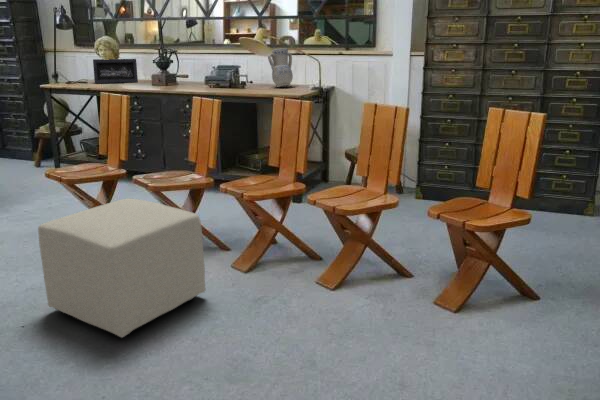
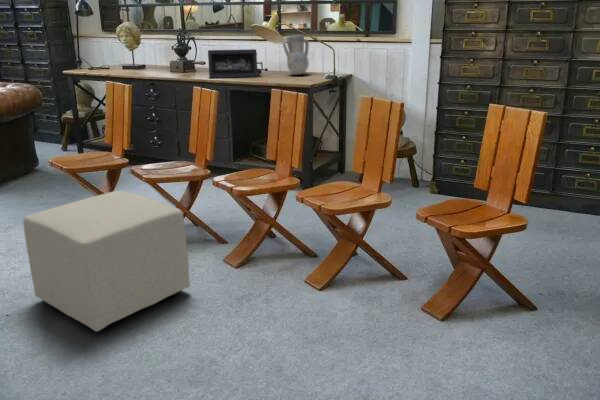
picture frame: present [93,59,138,83] -> present [208,49,257,78]

